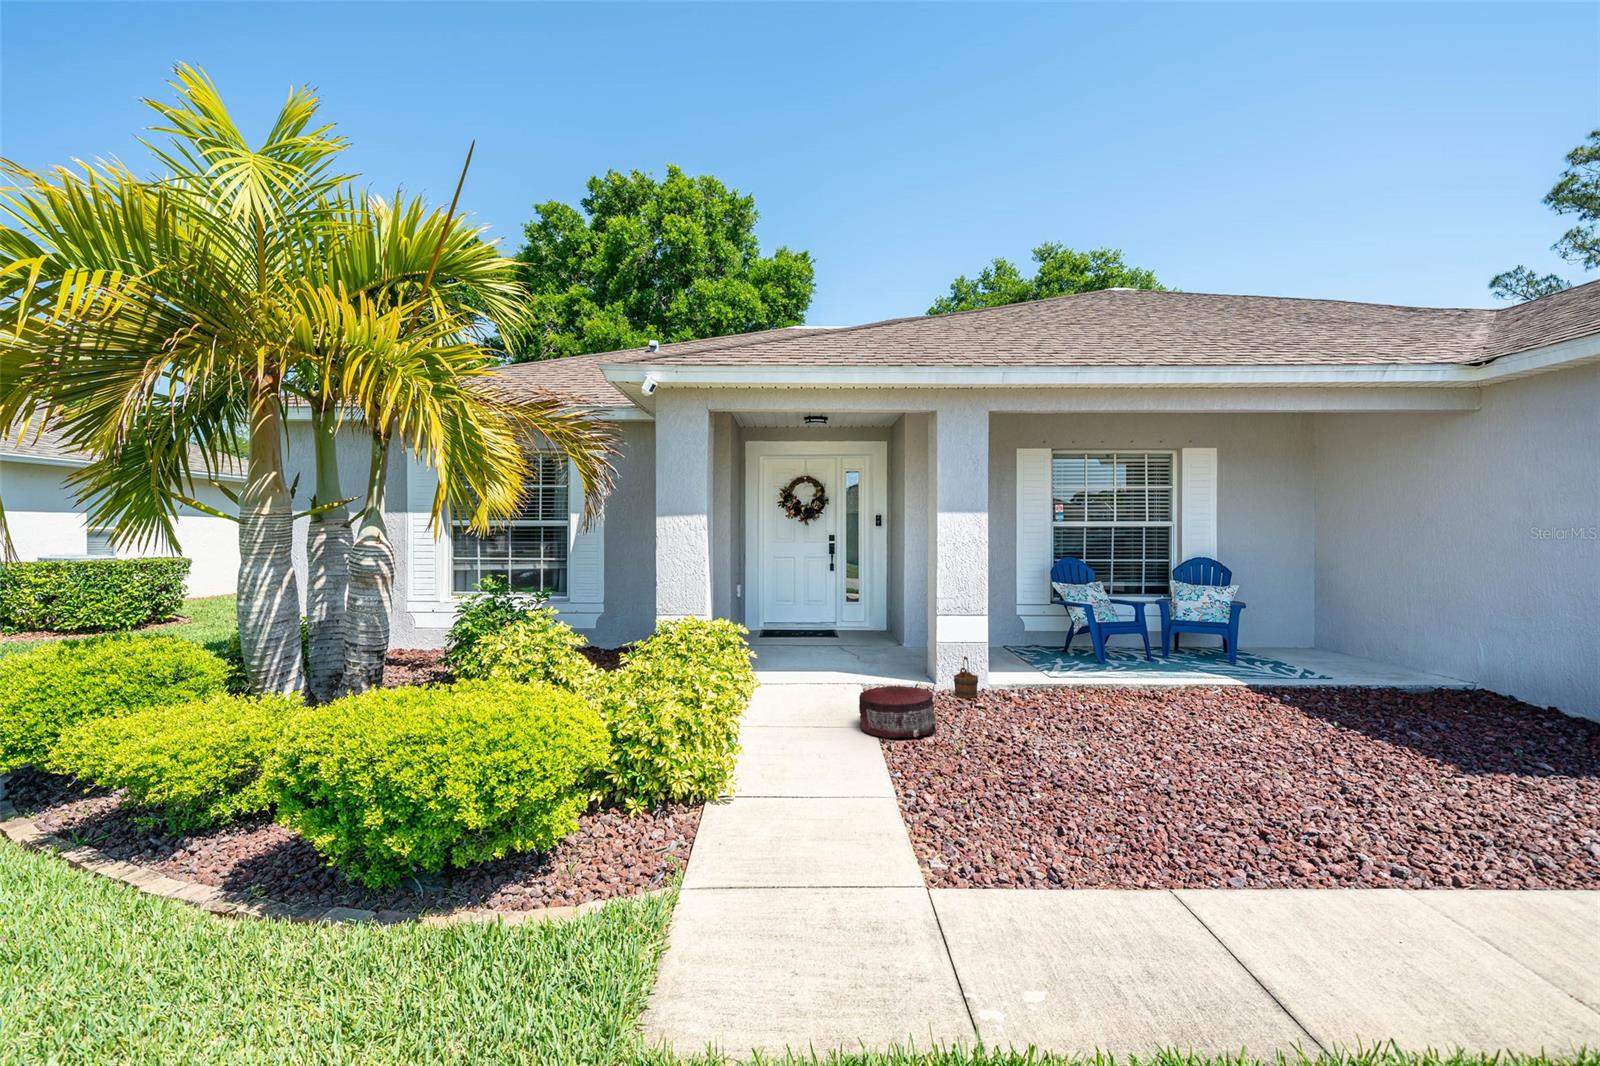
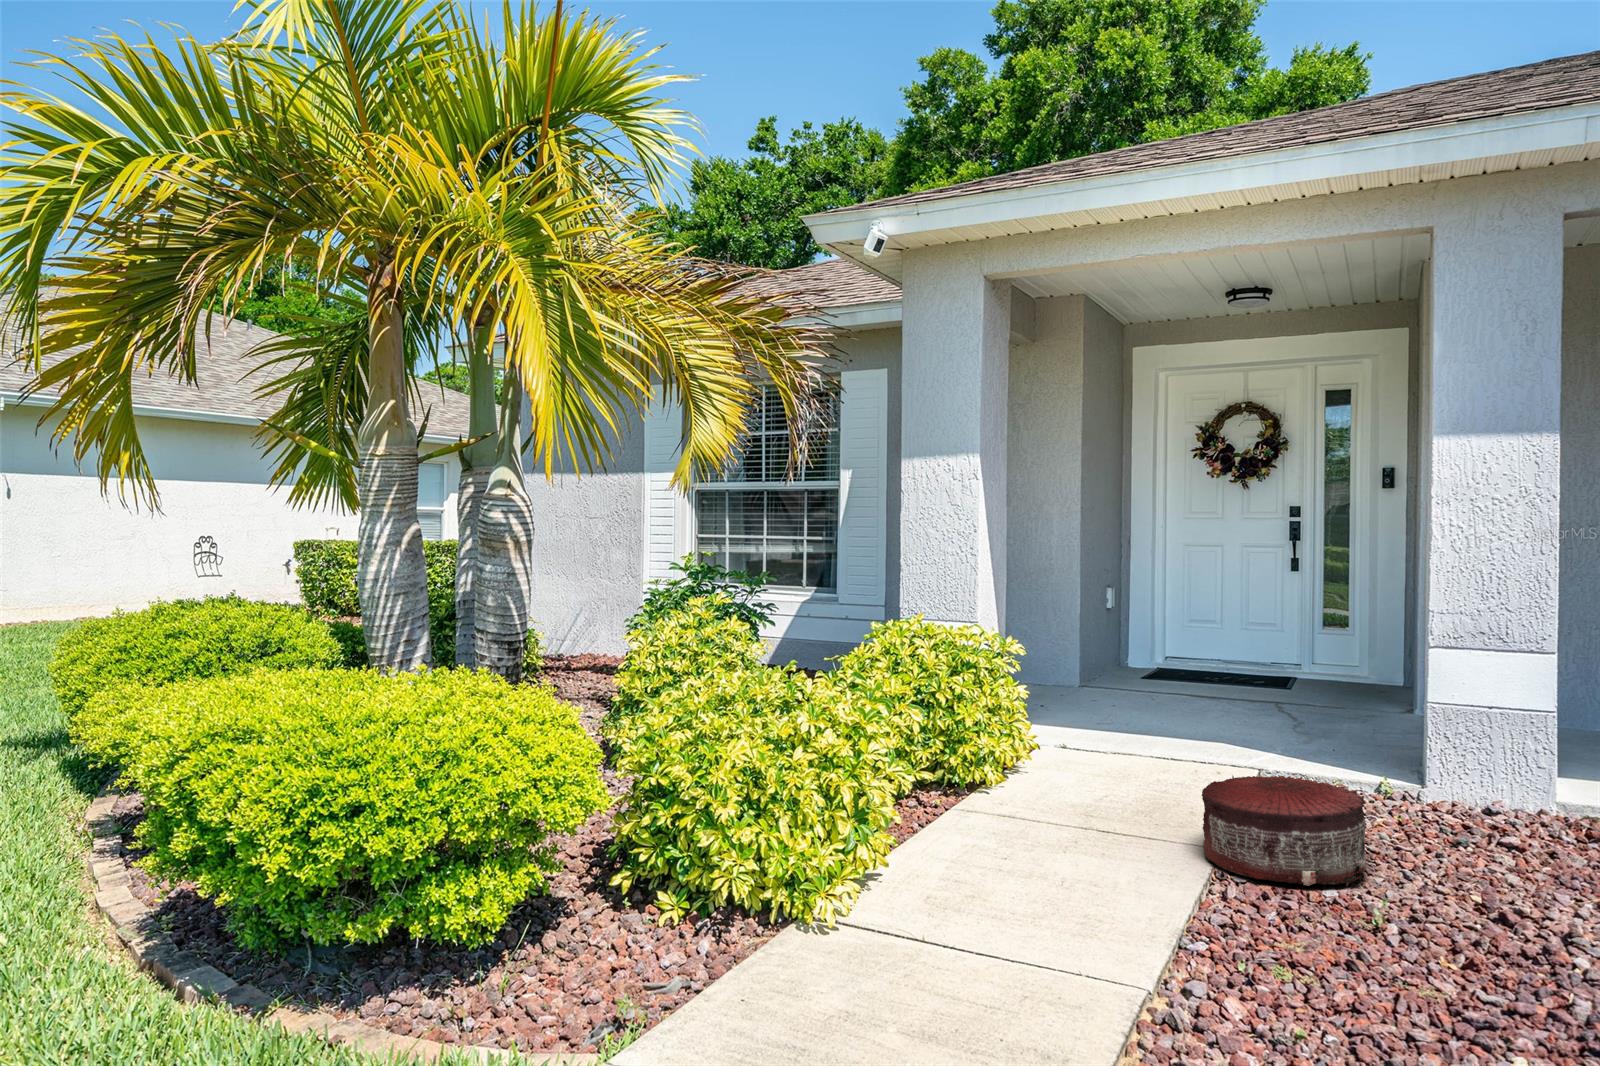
wooden bucket: present [954,656,978,698] -> none [1464,736,1523,825]

